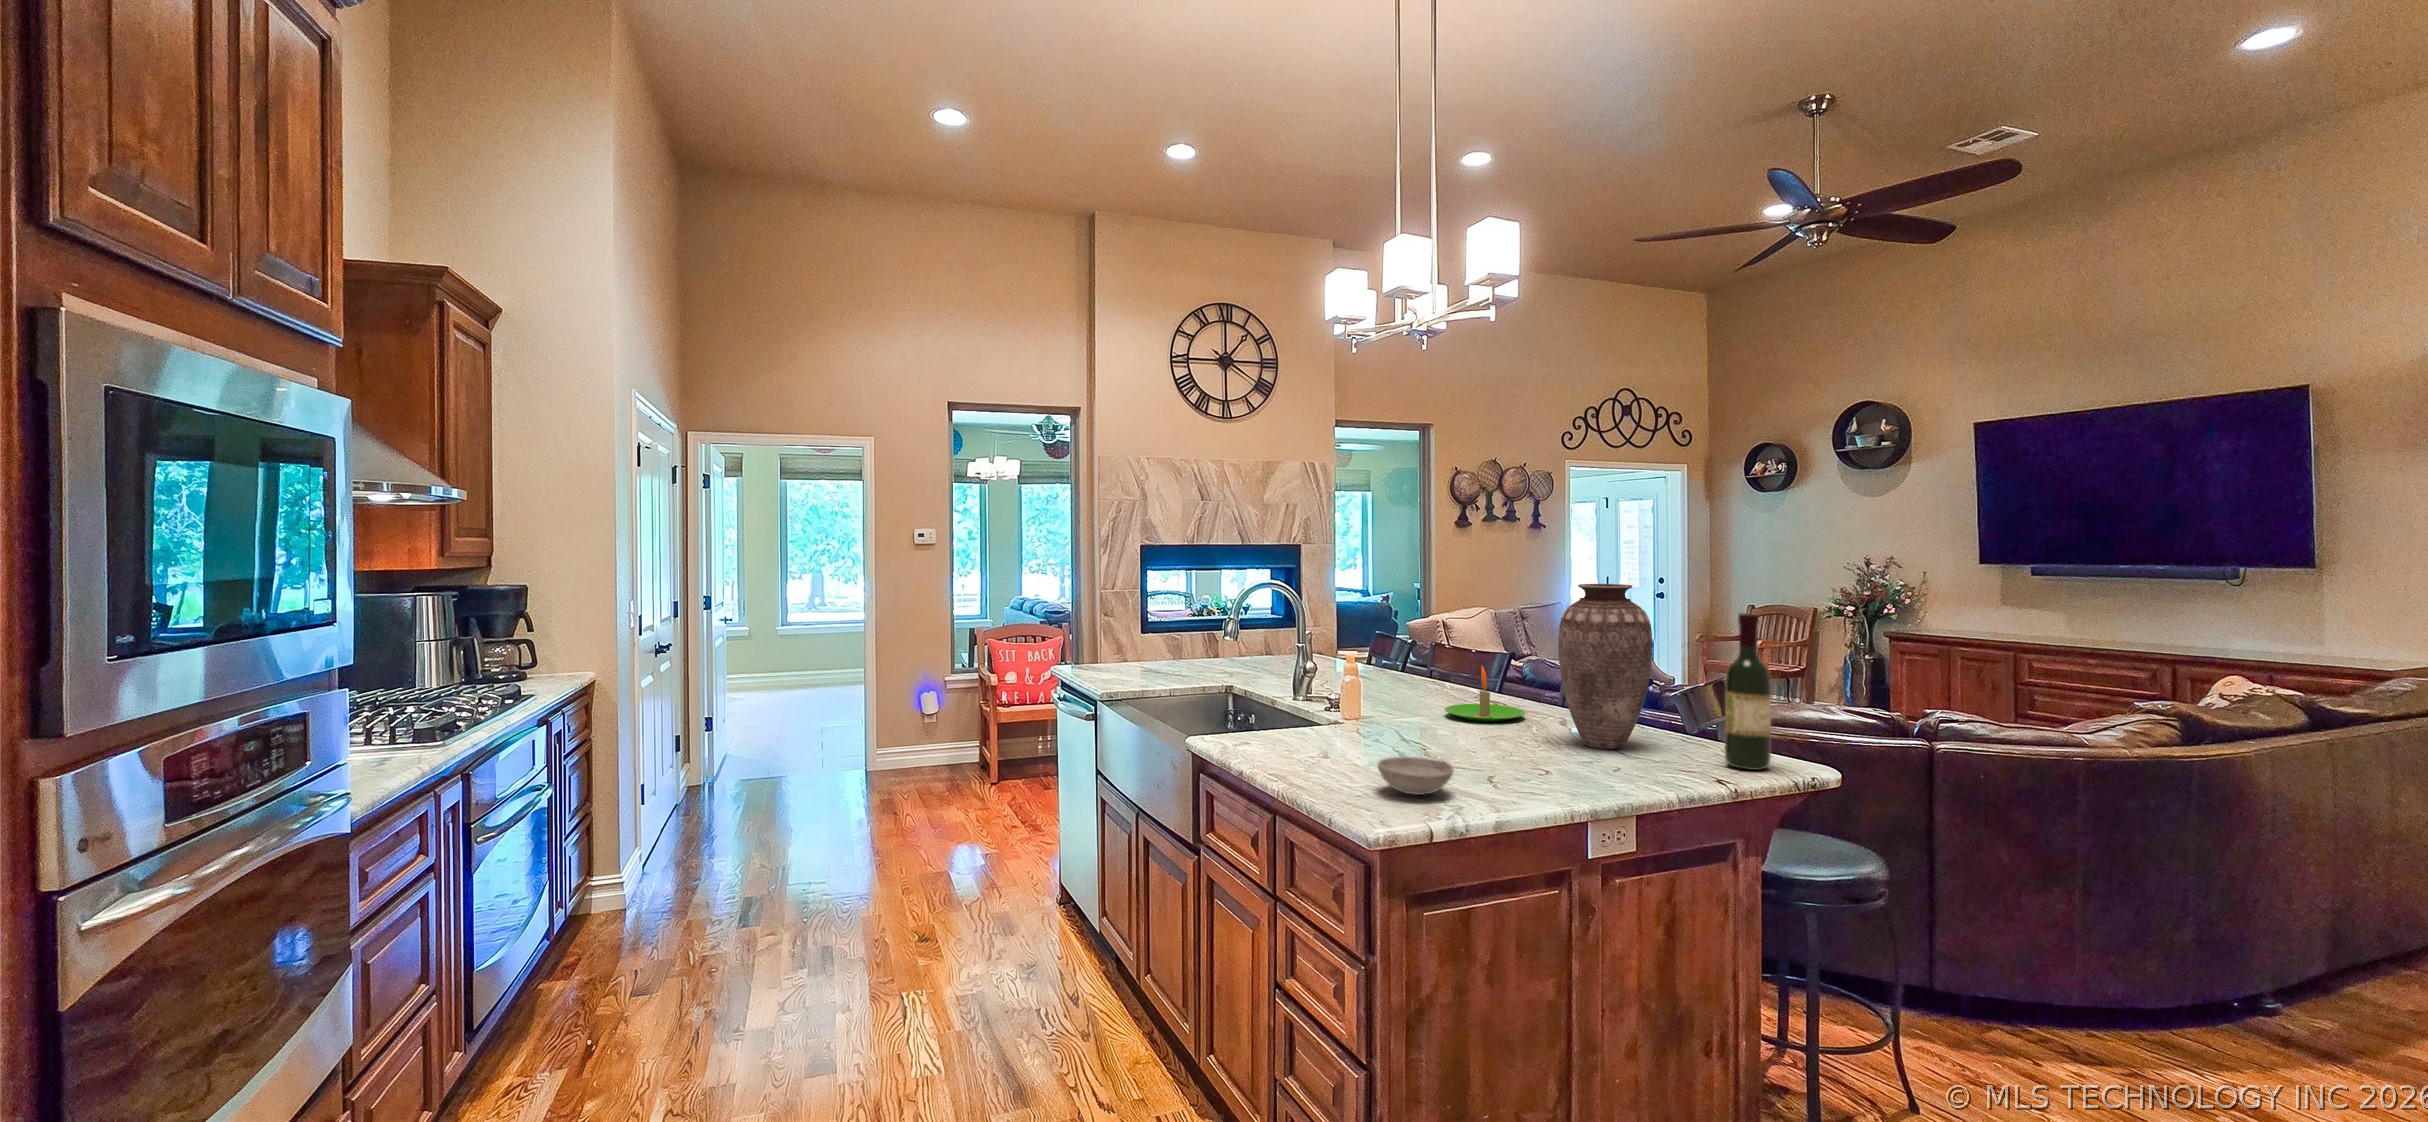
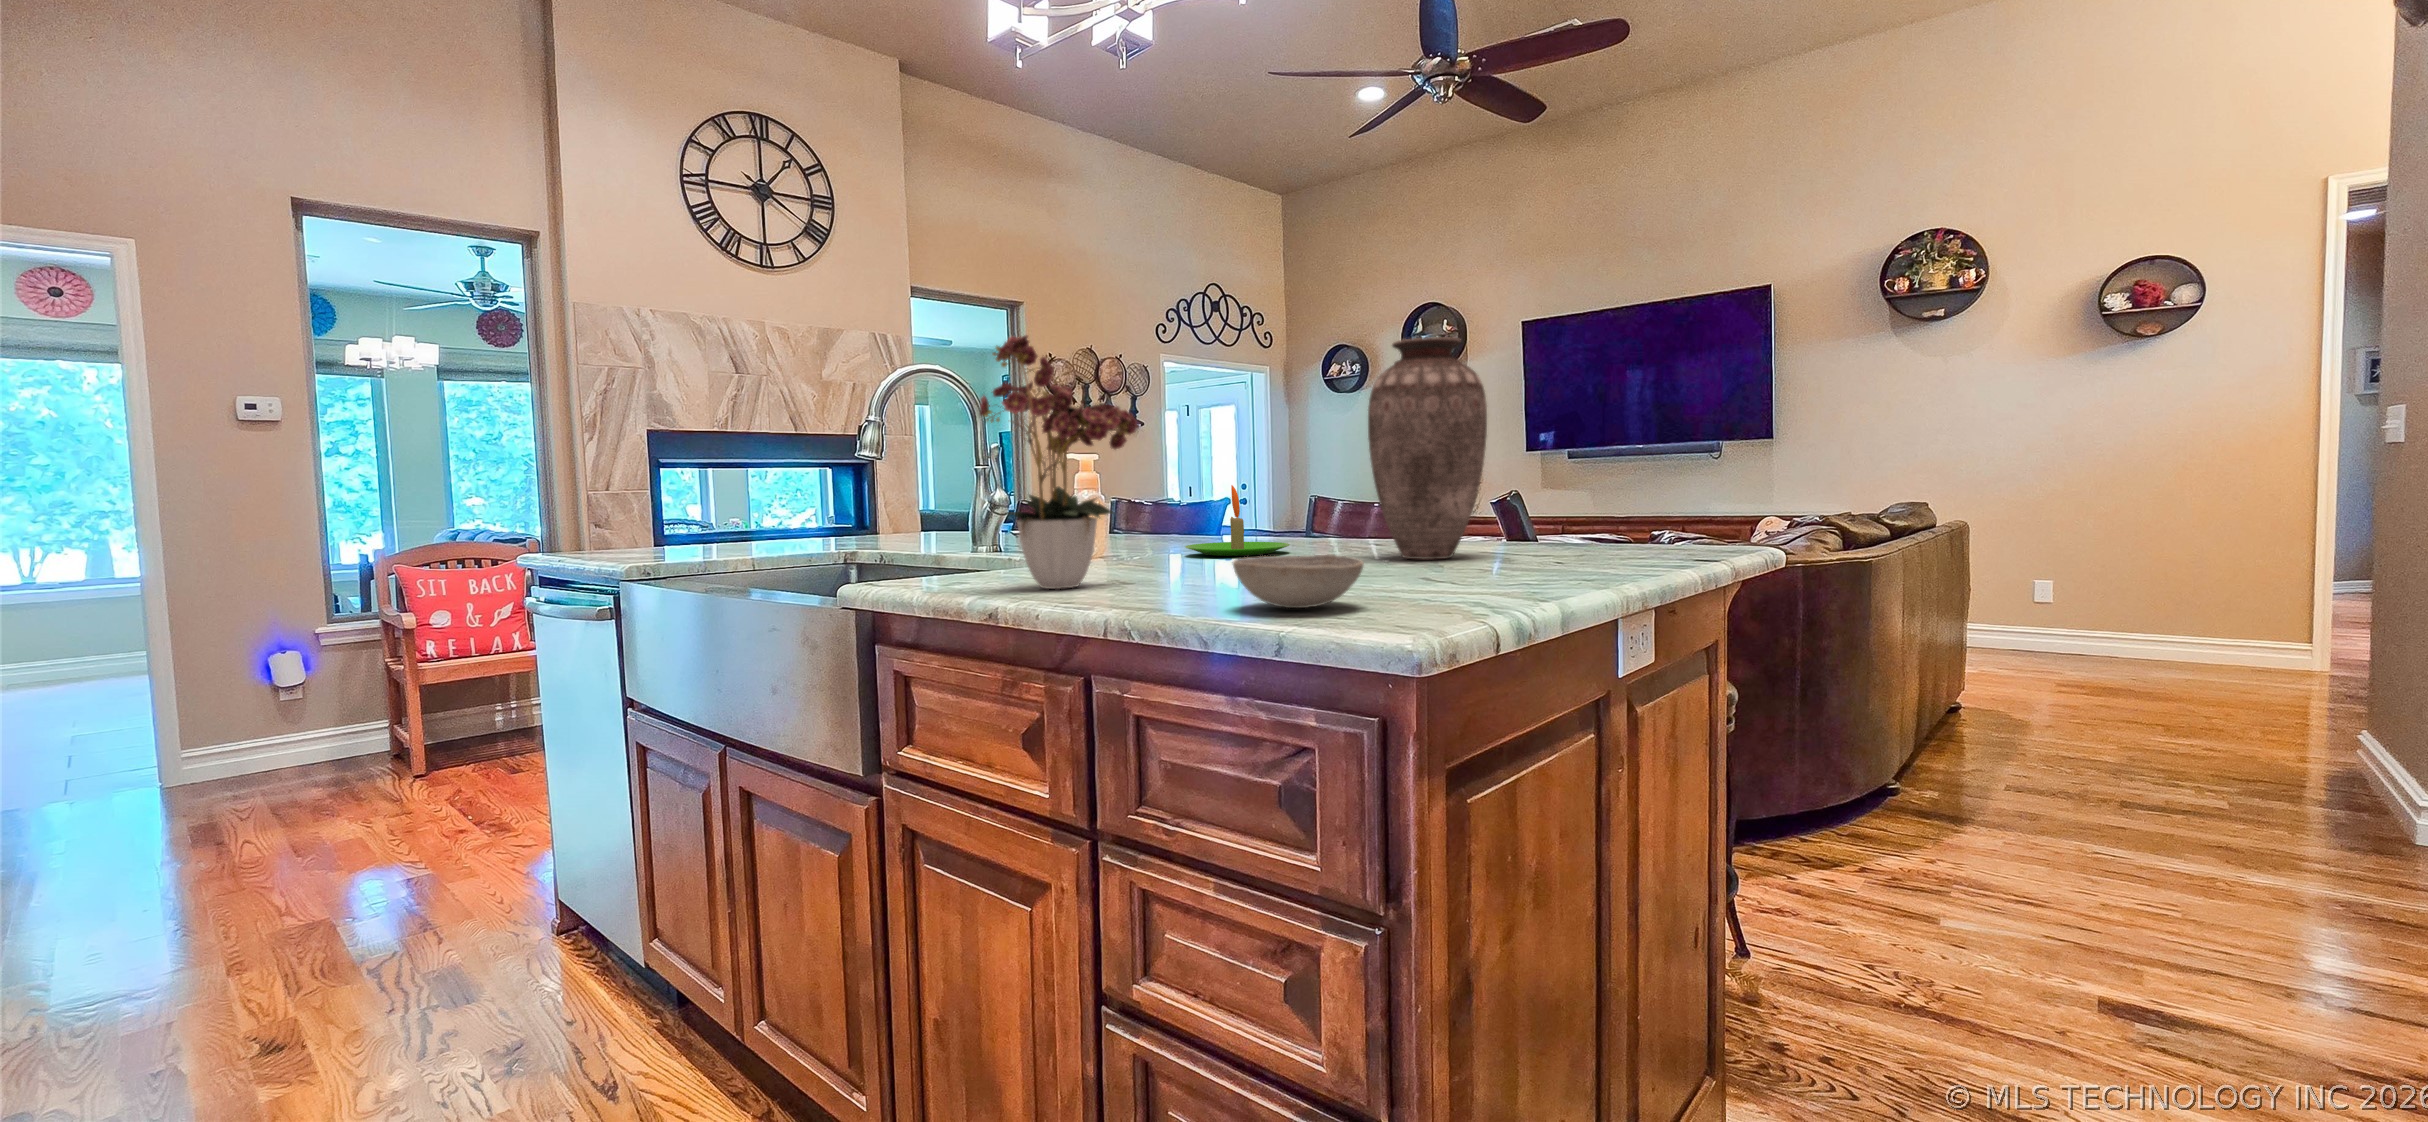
flower arrangement: none [1268,587,1379,749] -> present [980,335,1138,589]
wine bottle: present [1724,613,1771,770] -> none [1591,358,1647,558]

